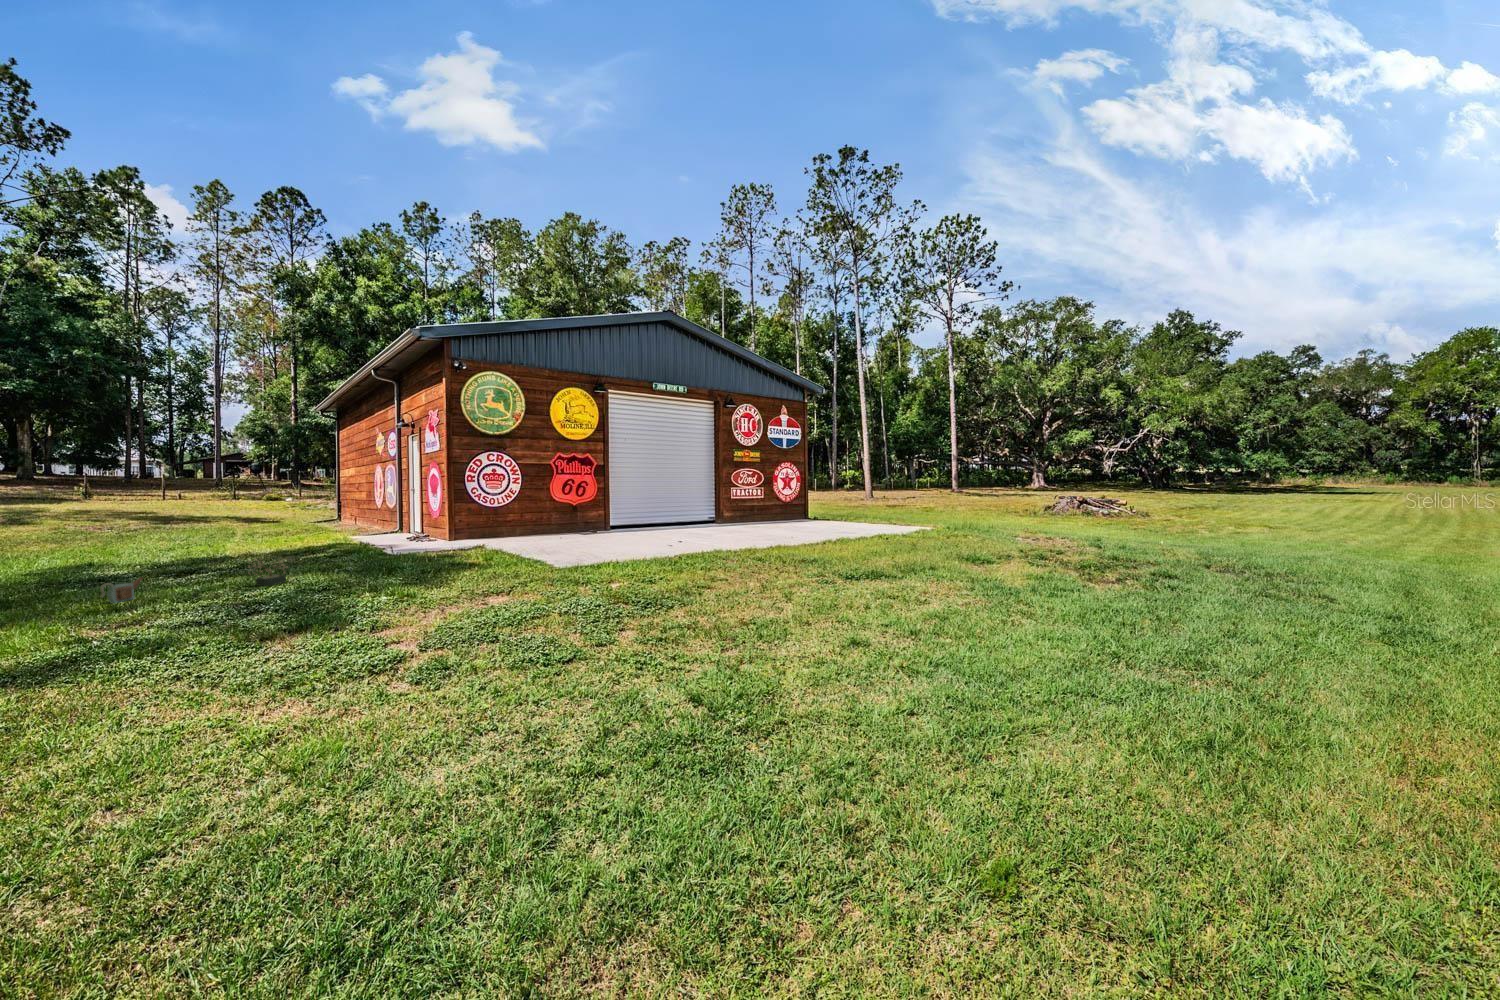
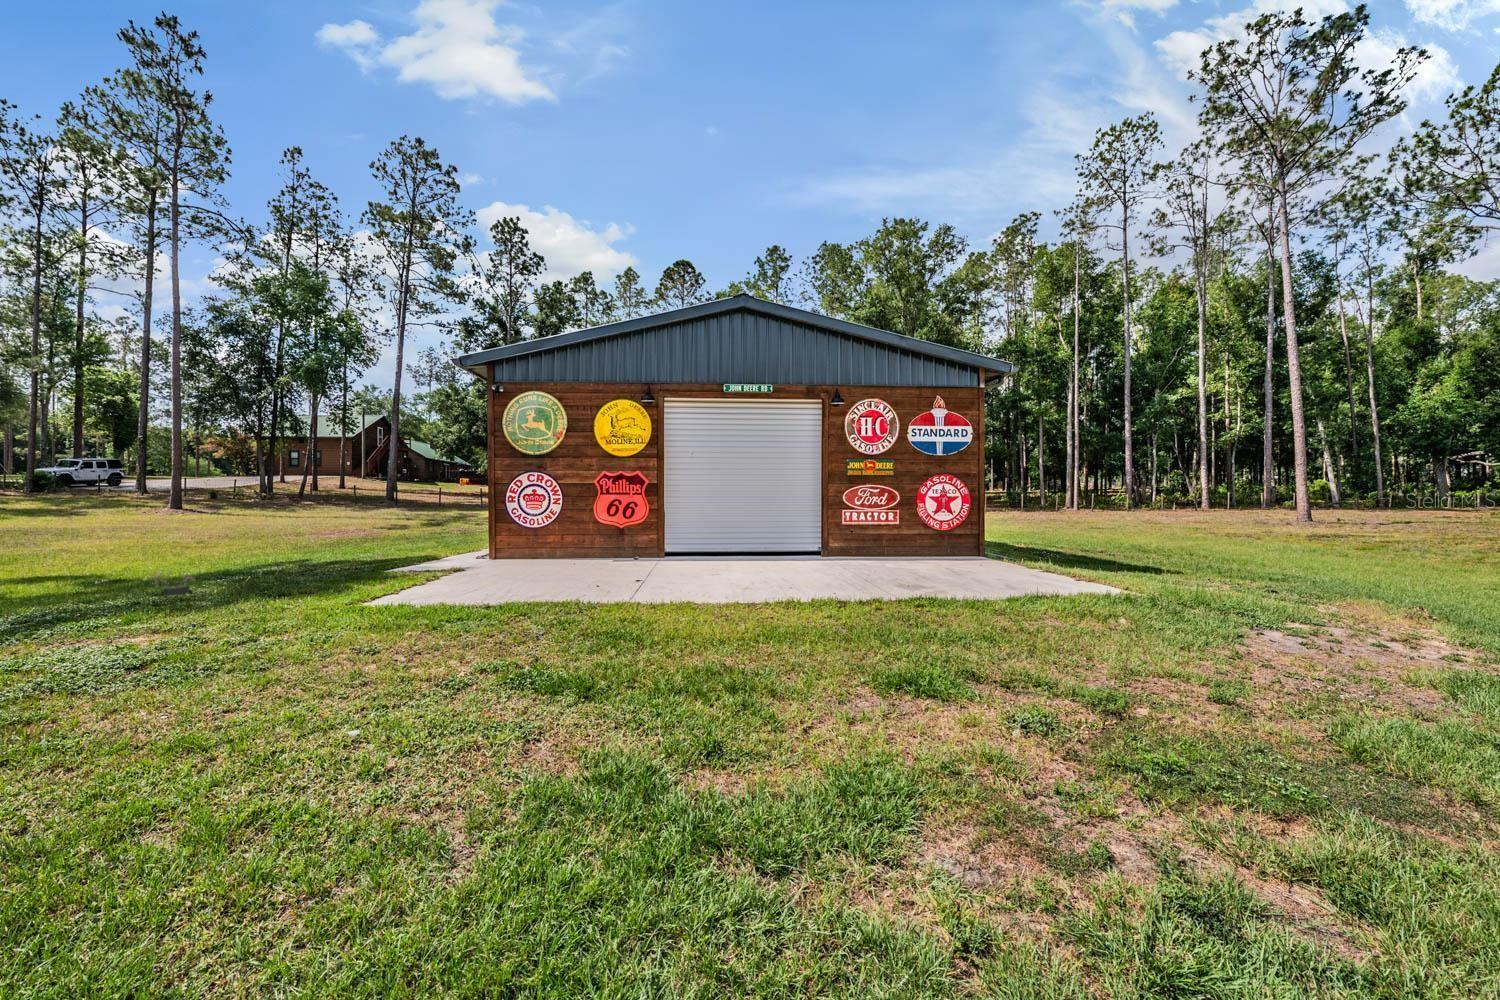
watering can: present [100,577,143,603] -> none [43,580,91,601]

